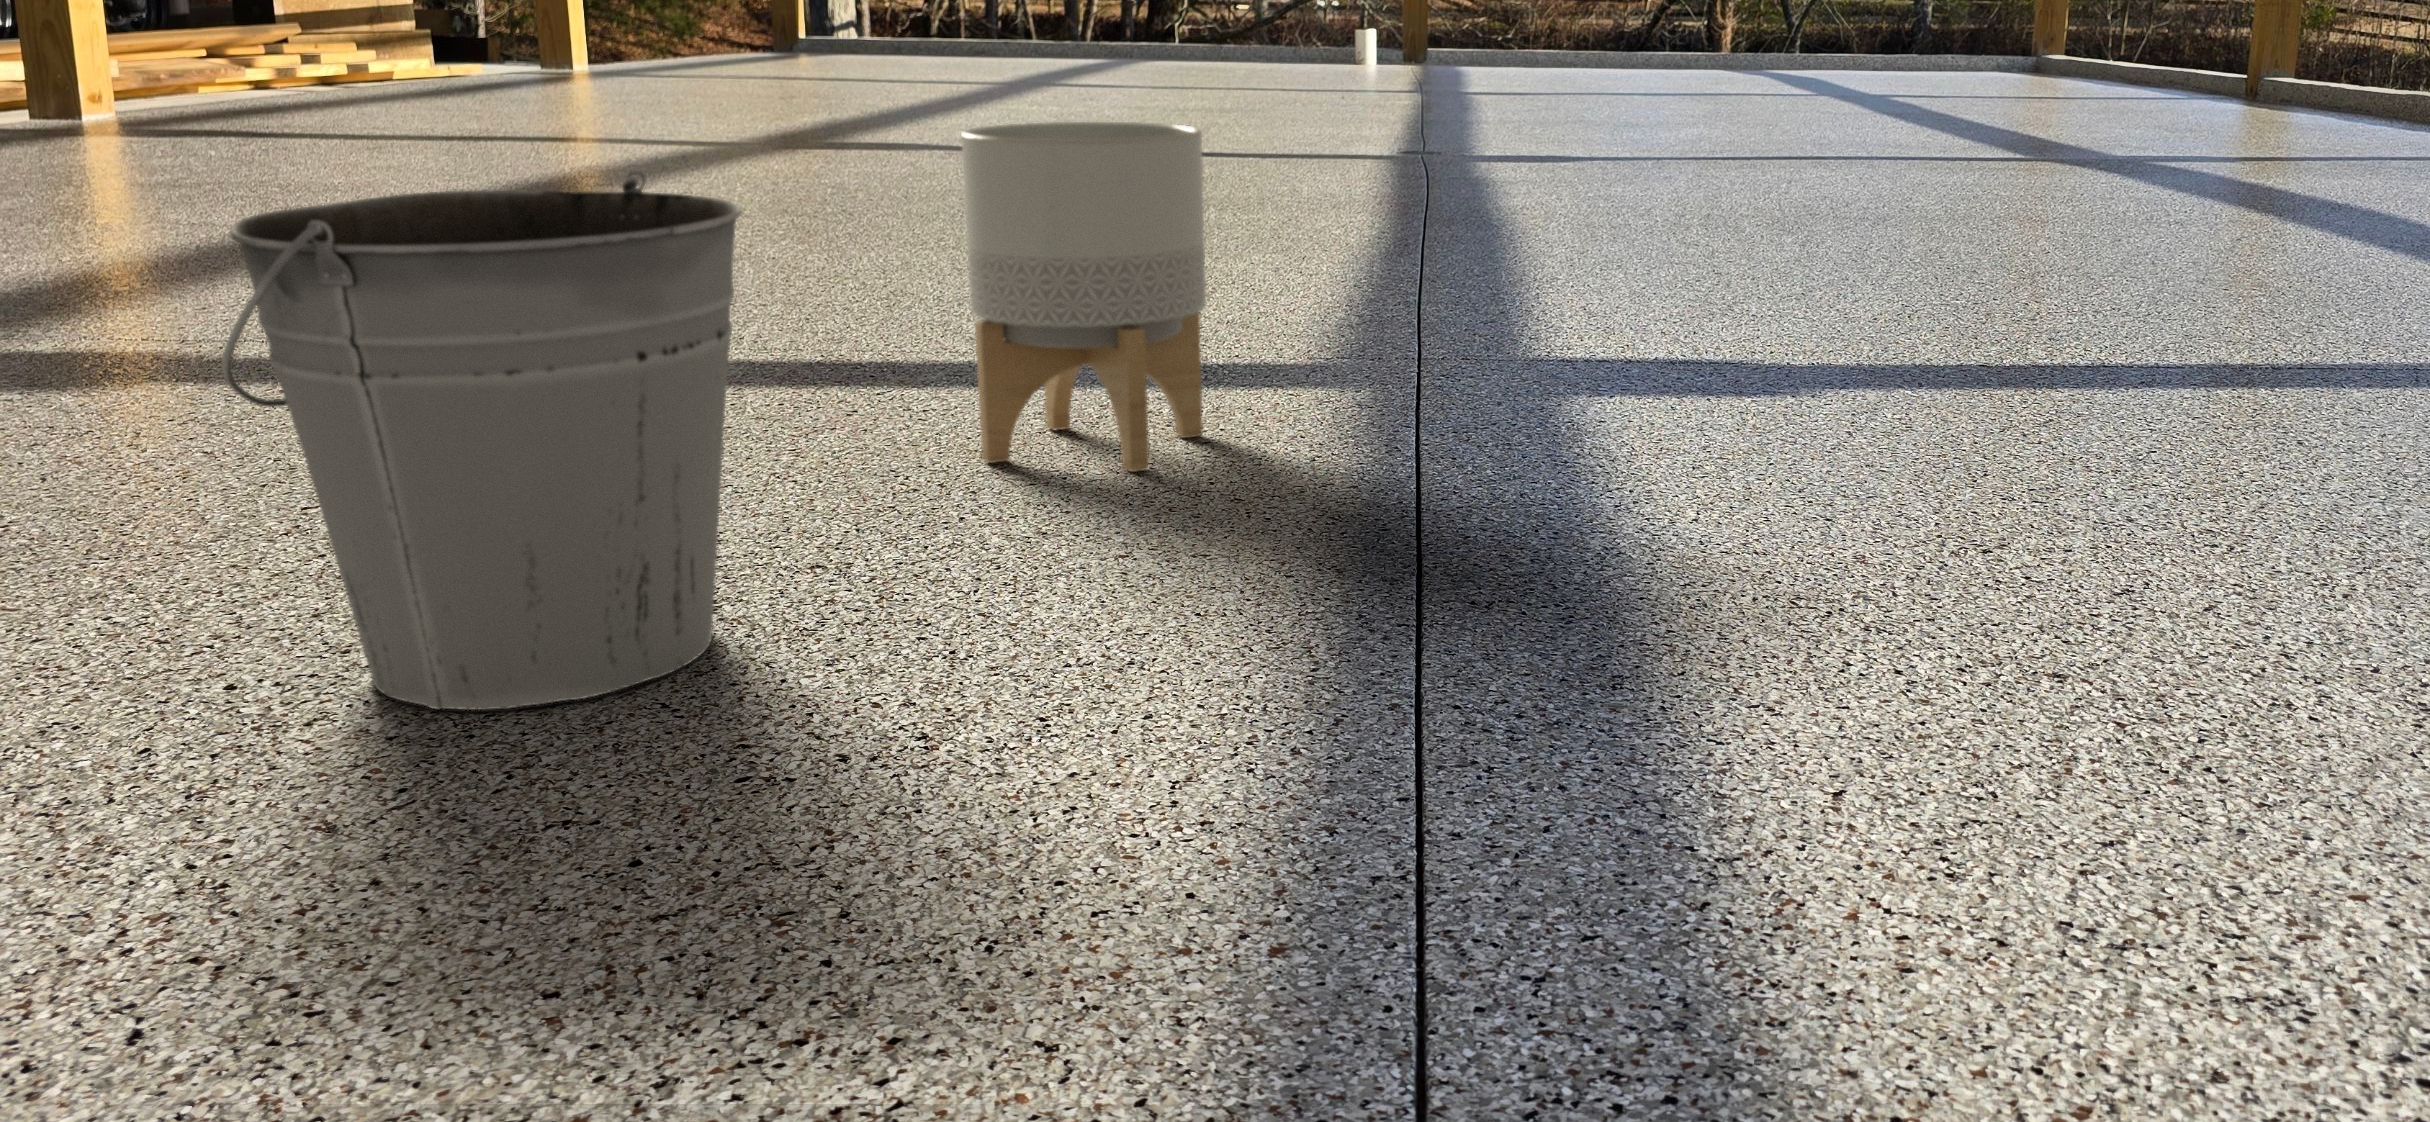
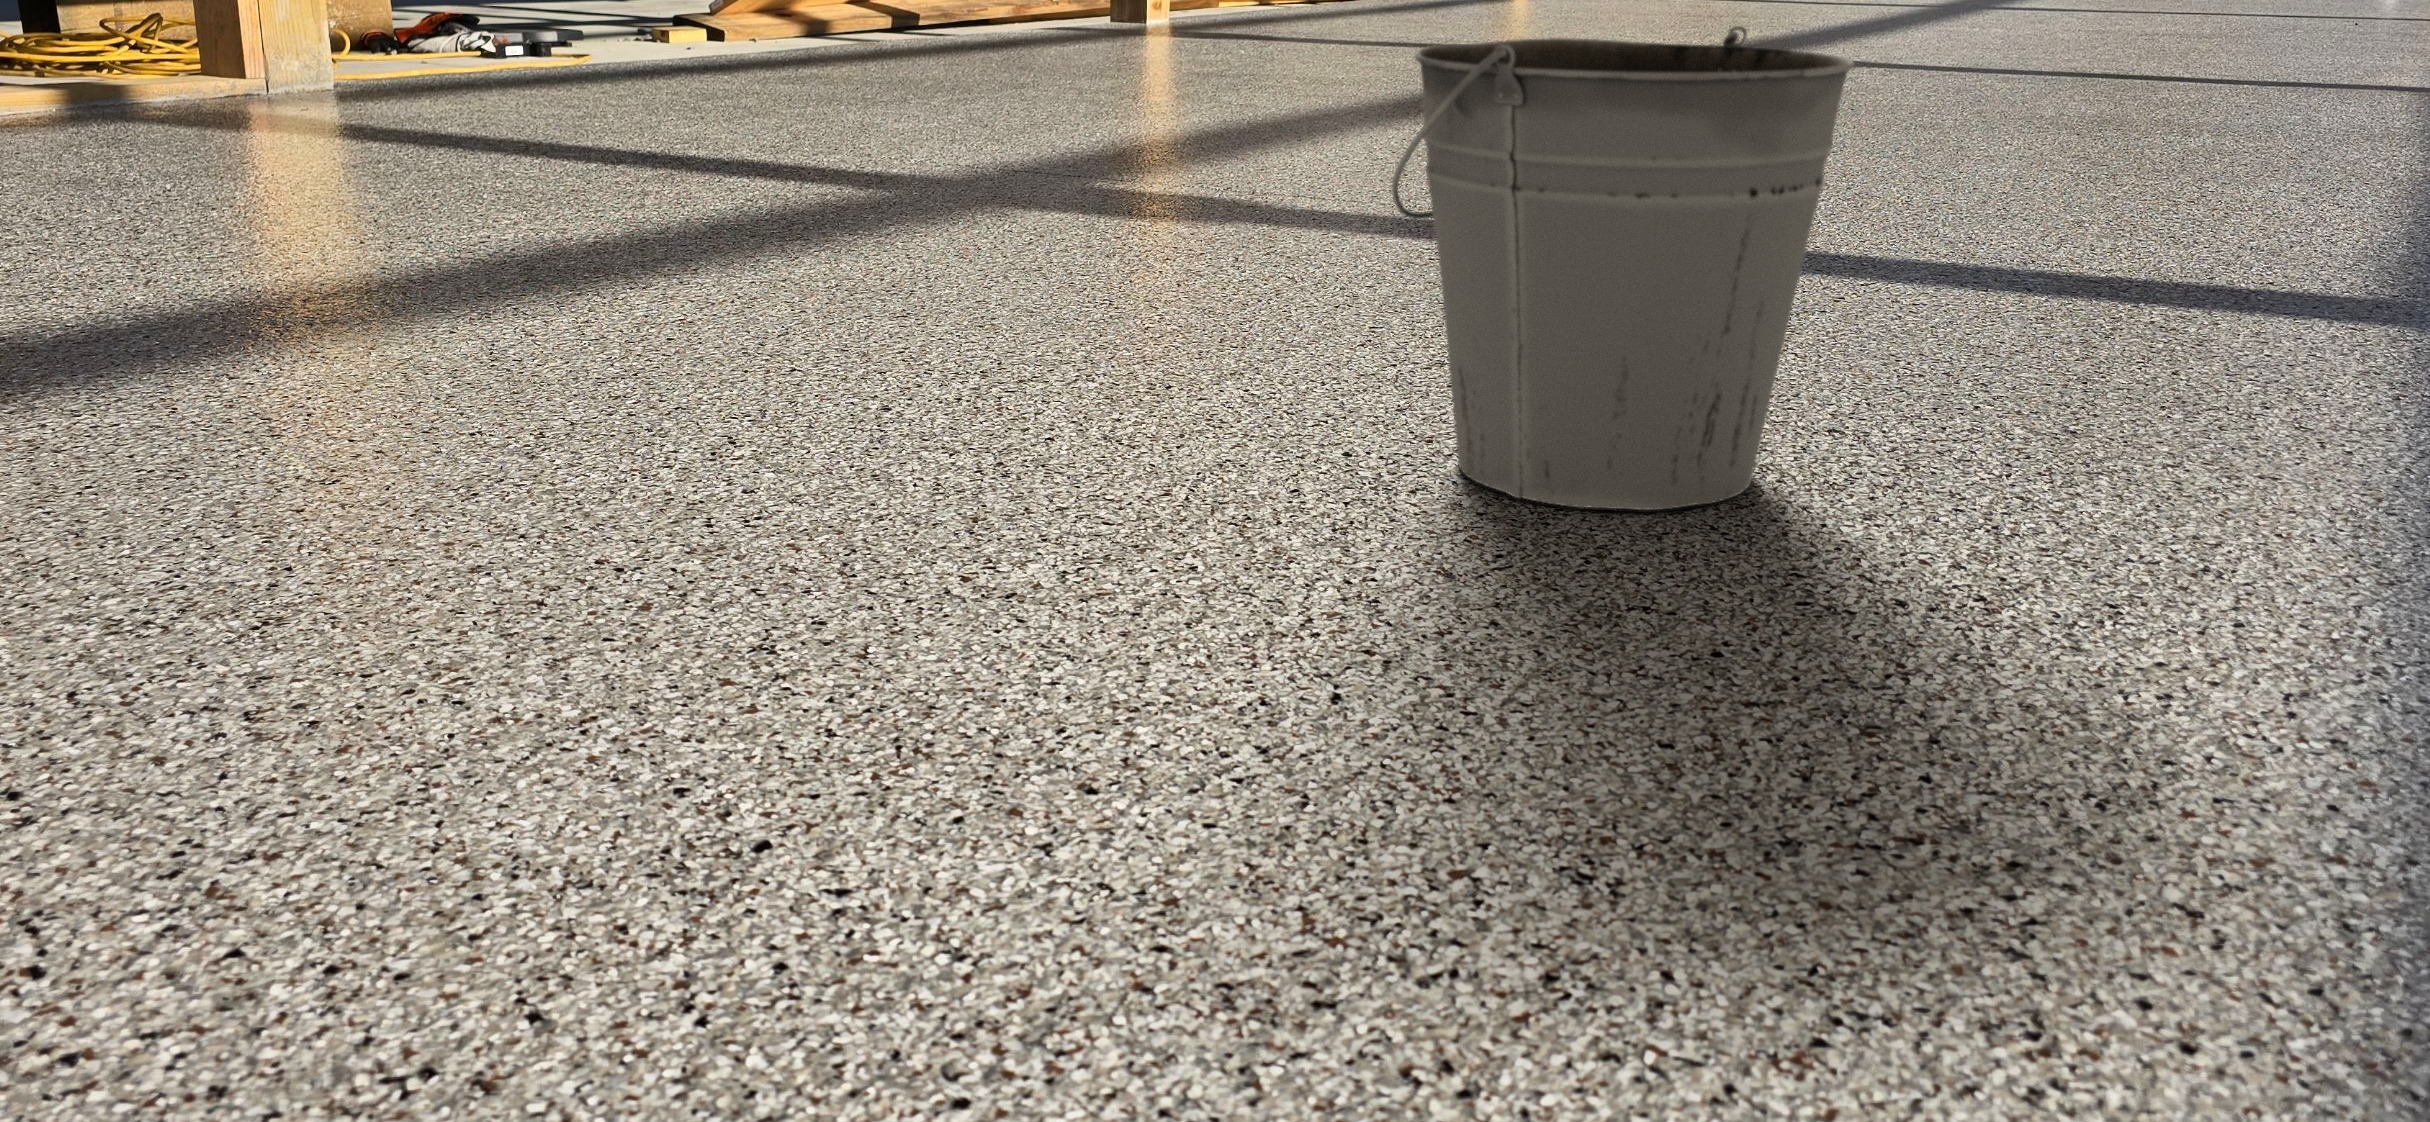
planter: present [961,122,1206,472] -> none [1993,10,2312,388]

